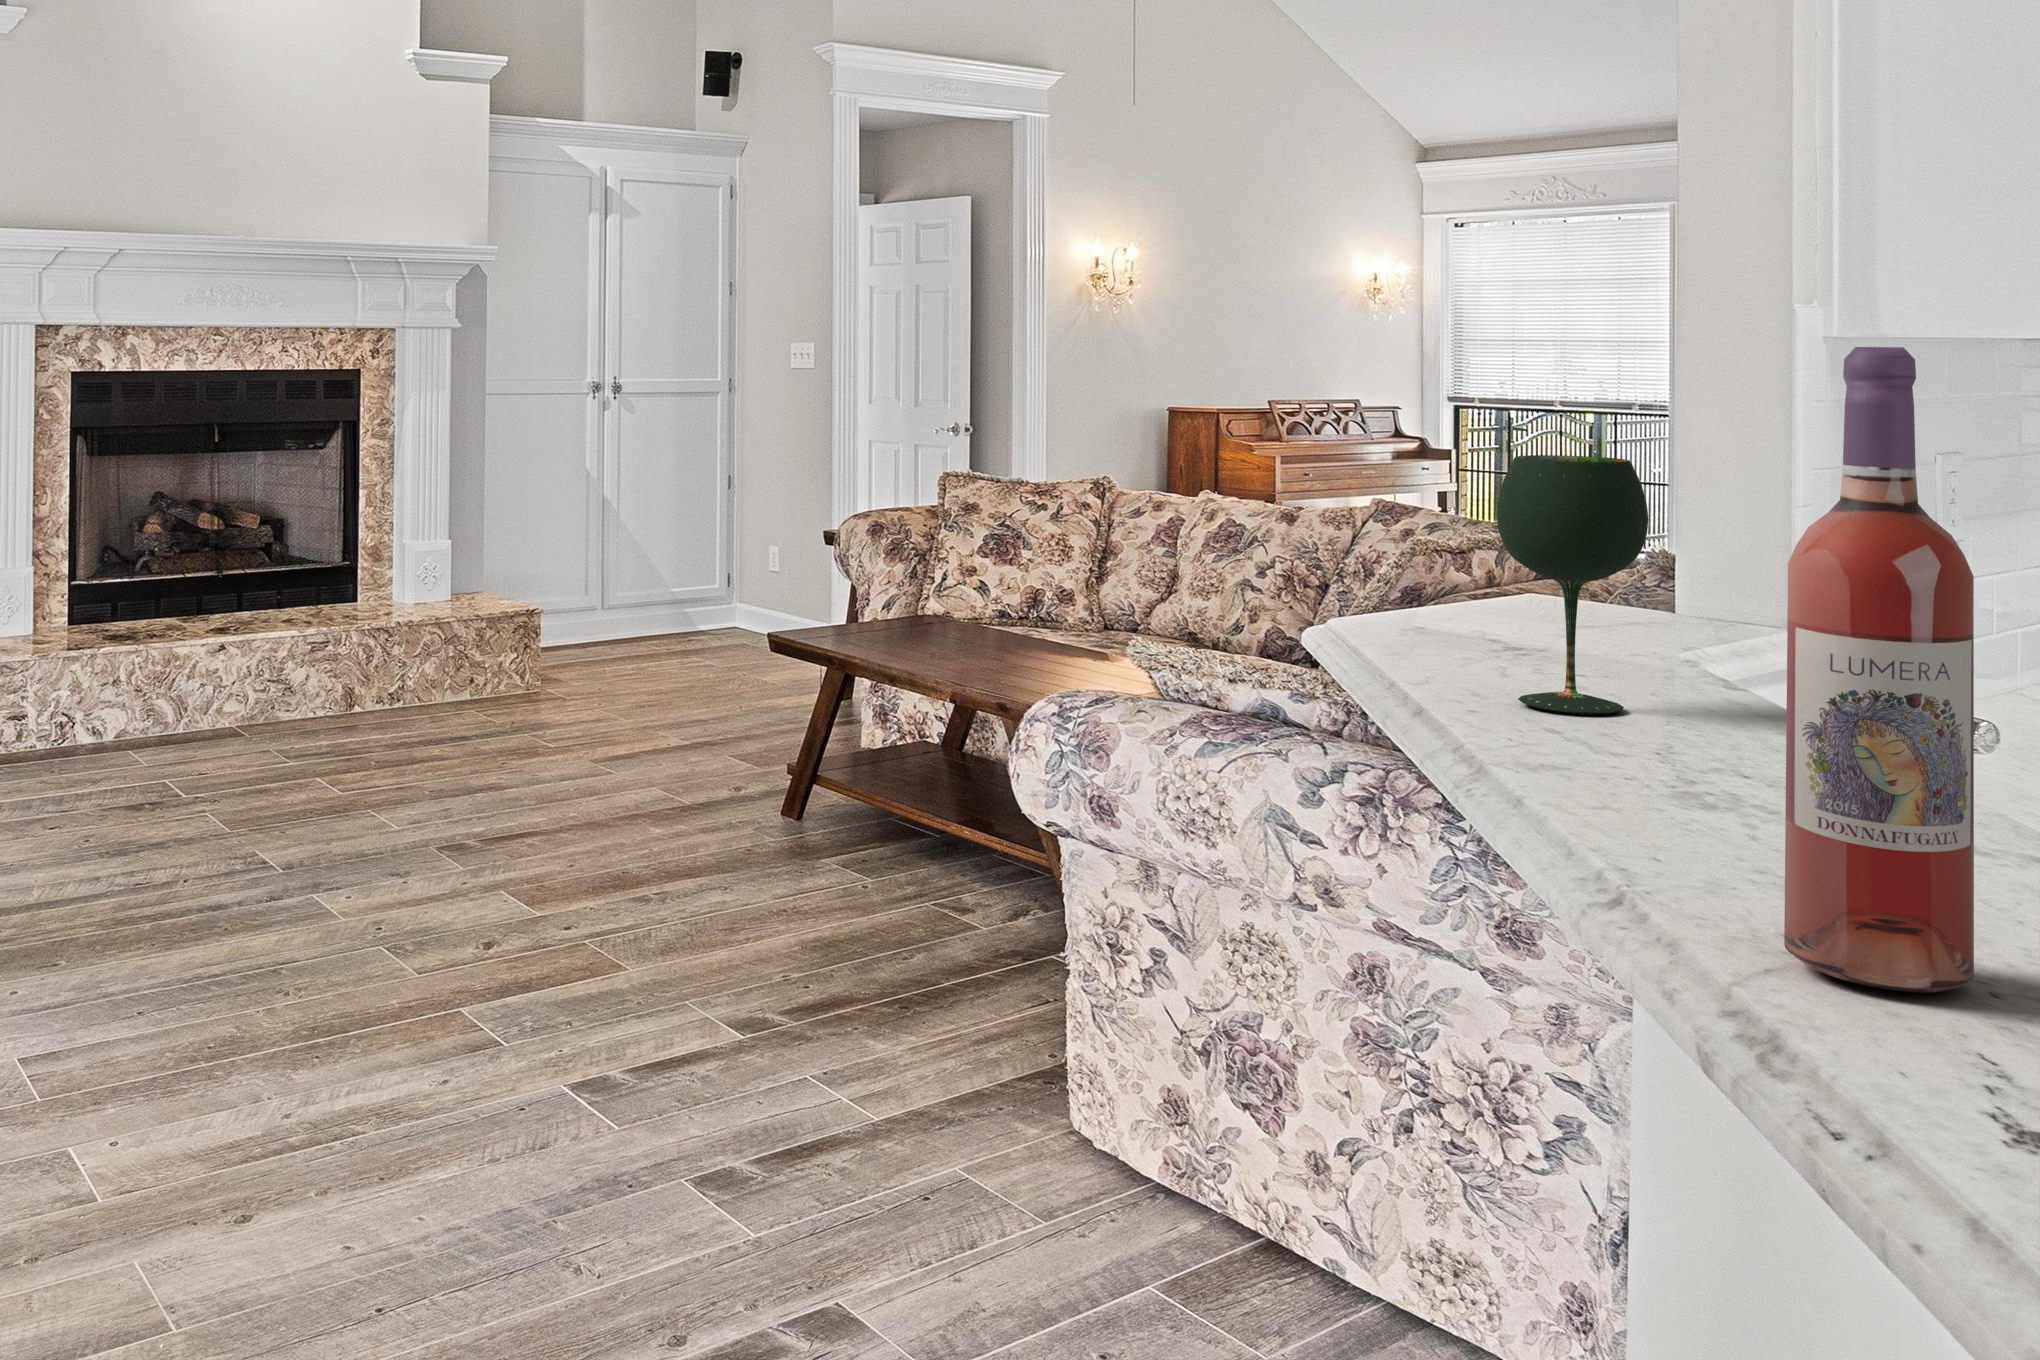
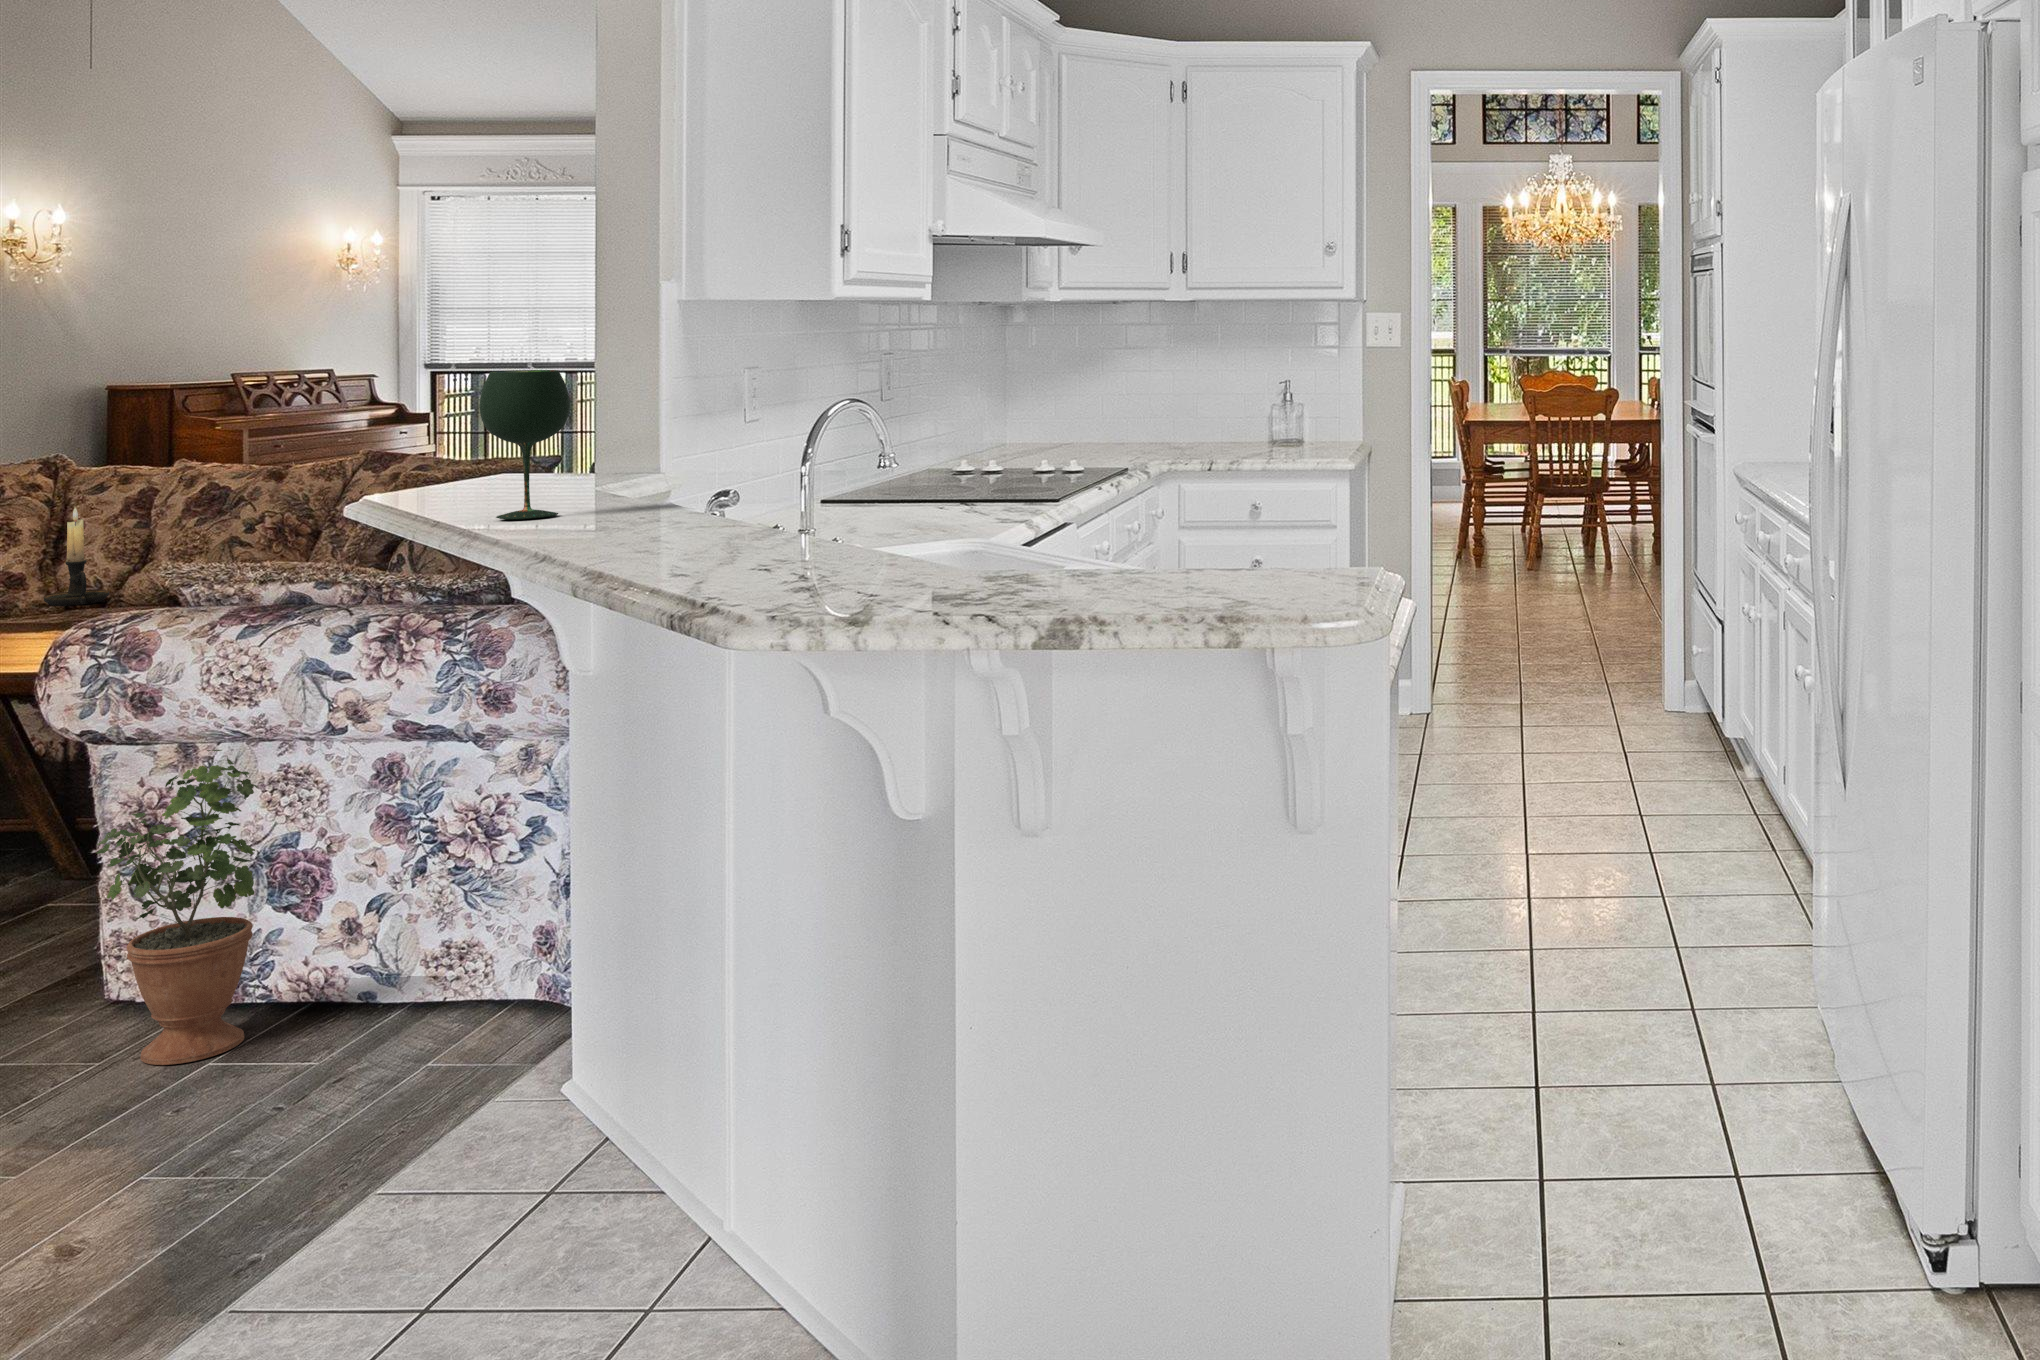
wine bottle: present [1784,347,1974,992] -> none [608,300,680,557]
candle holder: none [1088,530,1140,629] -> present [44,507,109,606]
potted plant: none [1044,891,1213,1289] -> present [96,750,257,1065]

